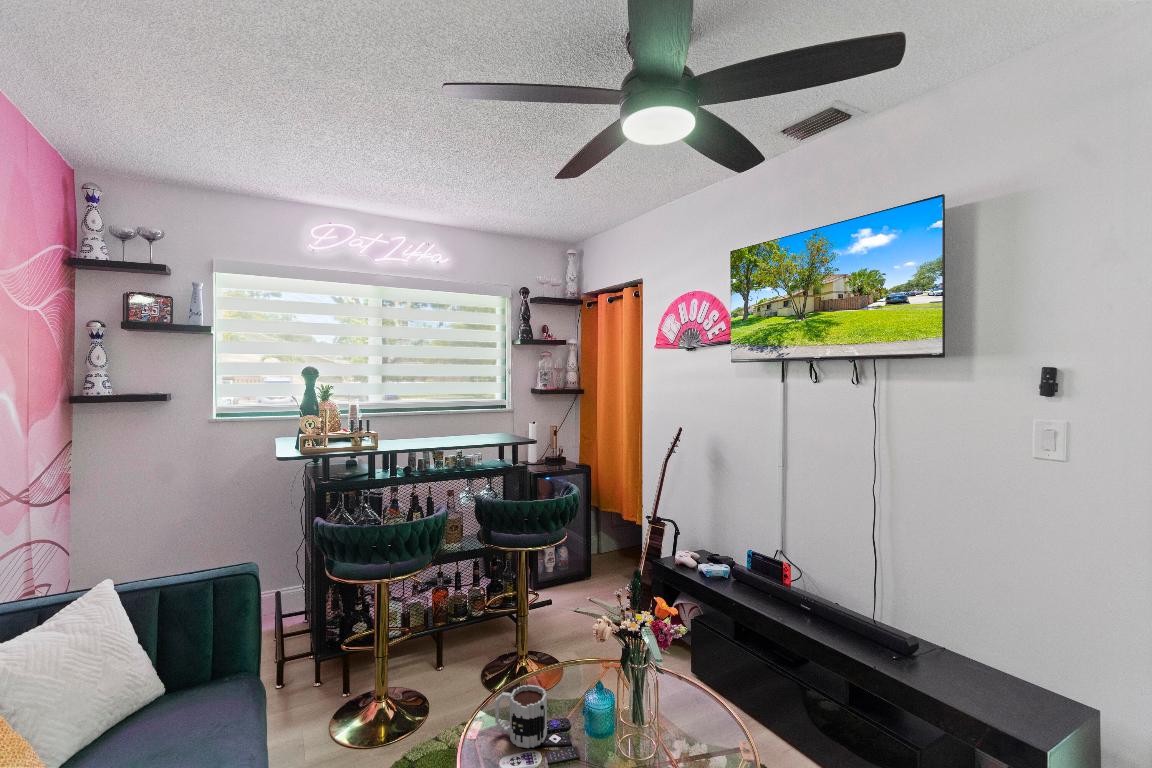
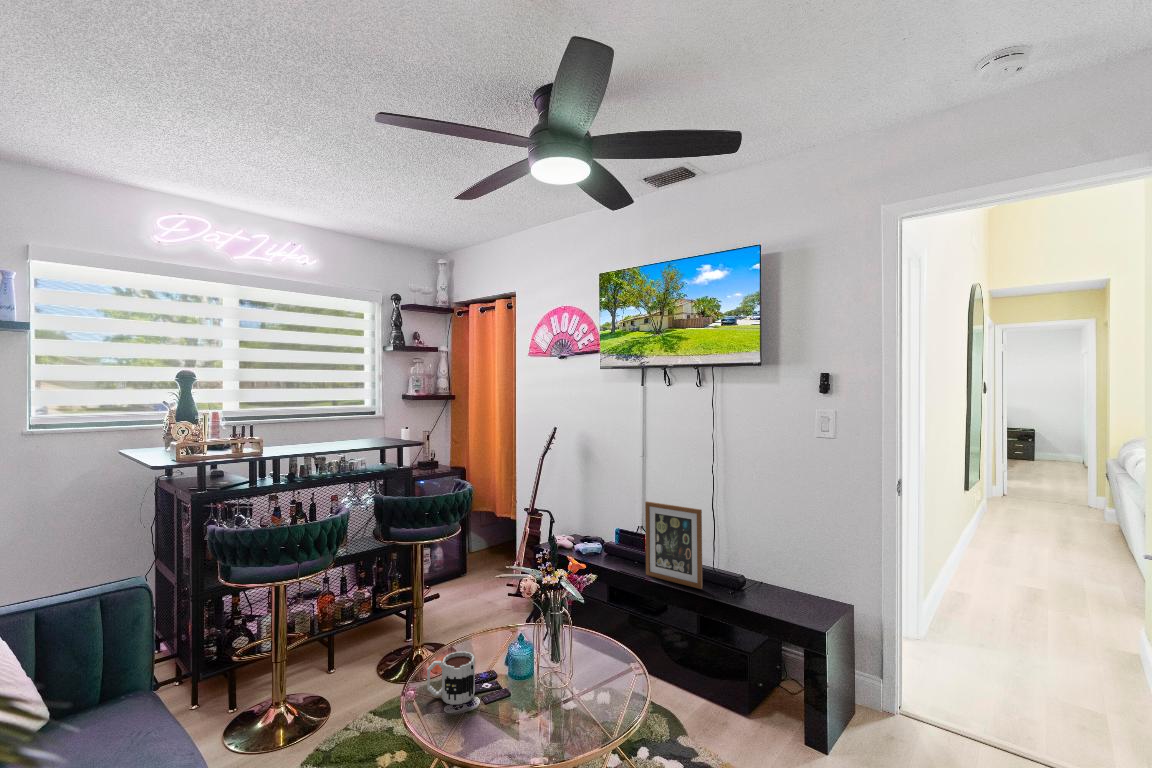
picture frame: none [779,524,853,643] -> present [645,501,702,589]

